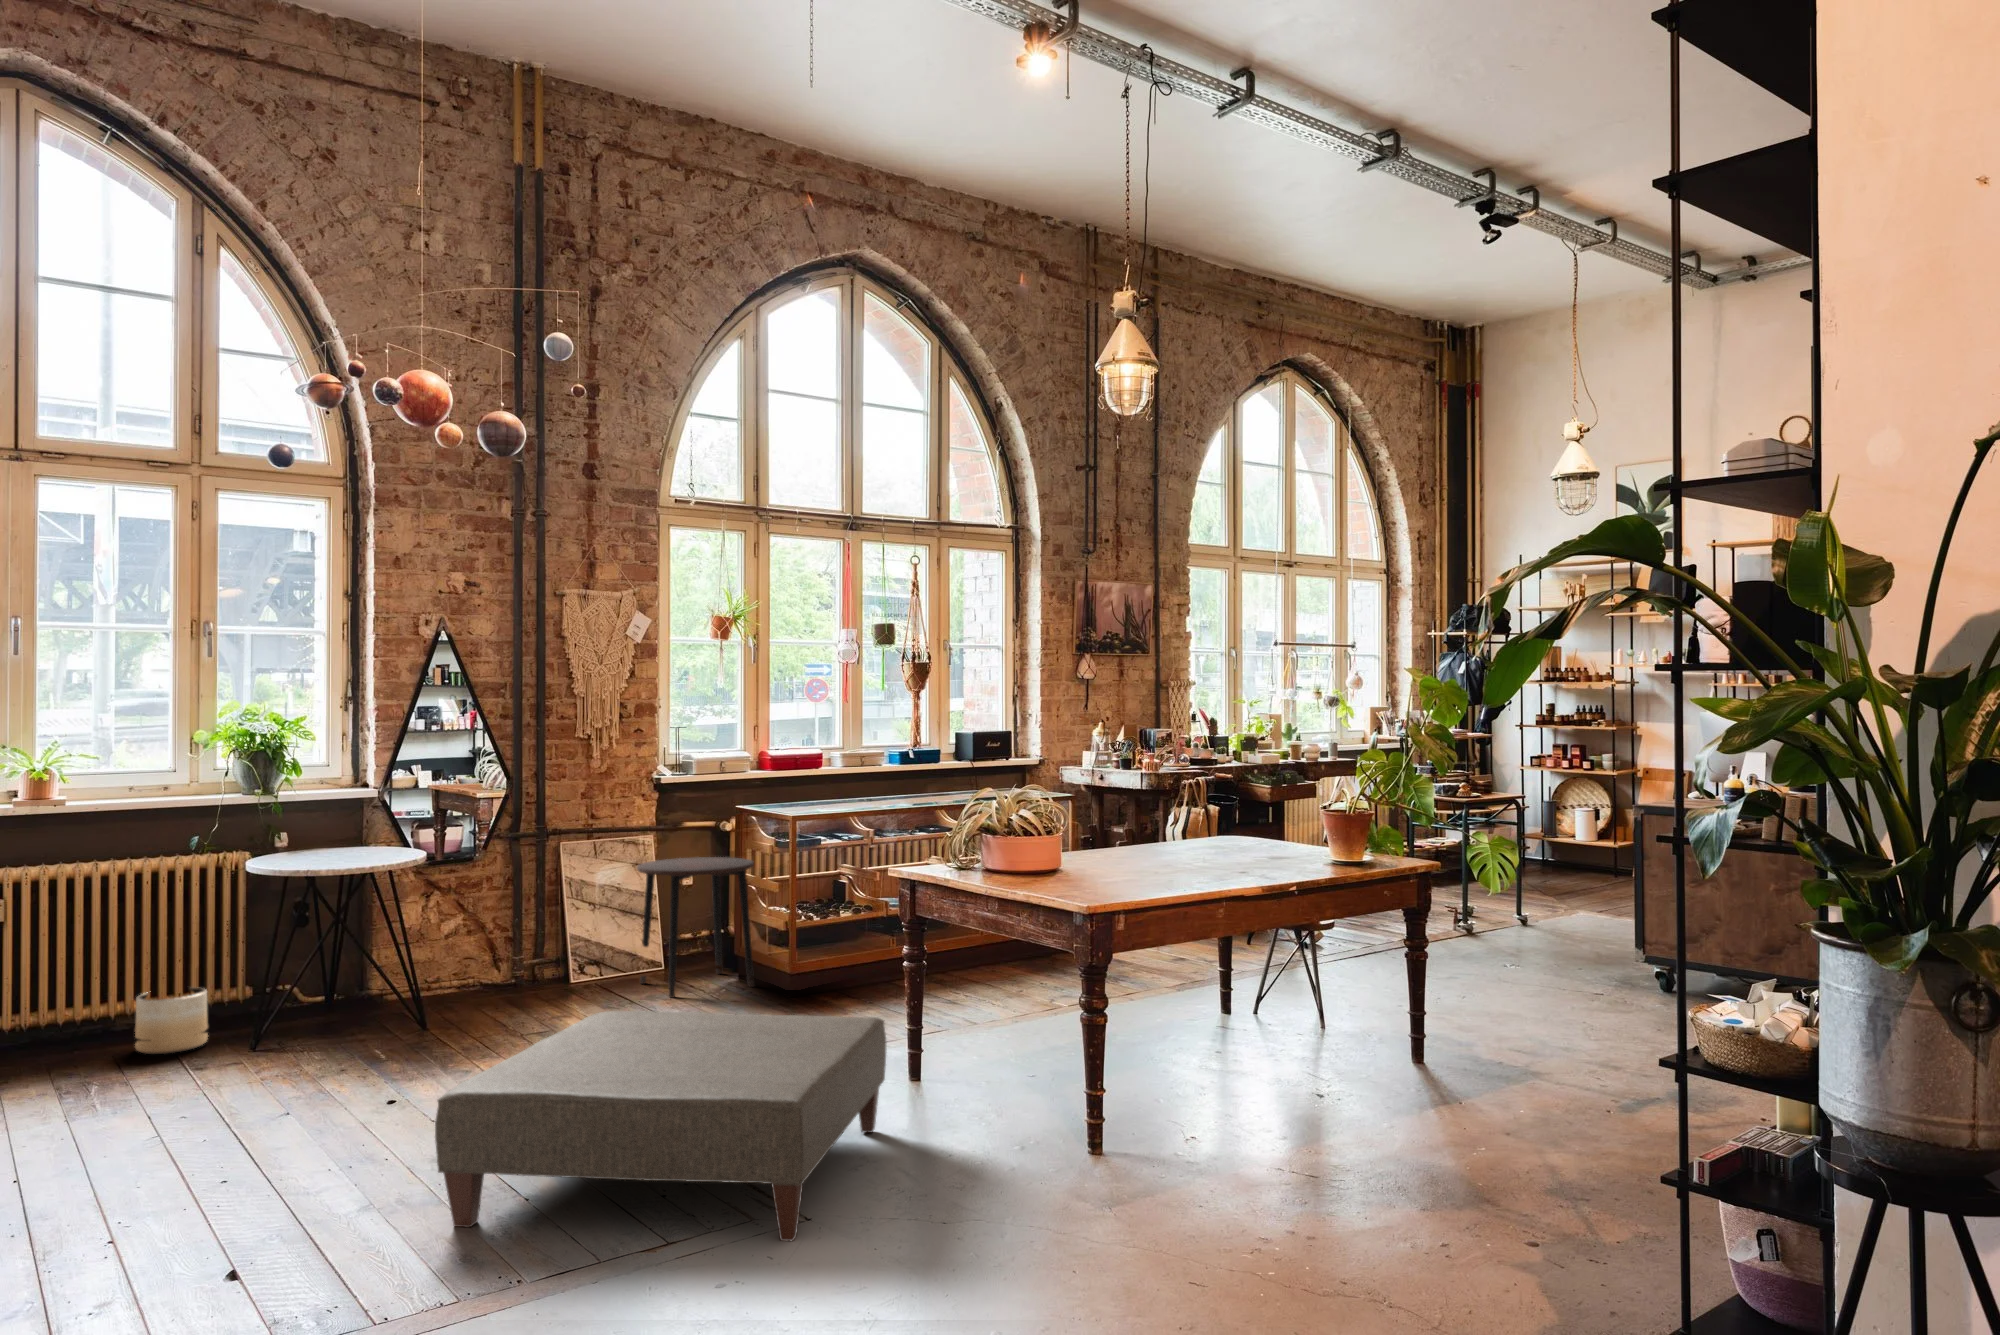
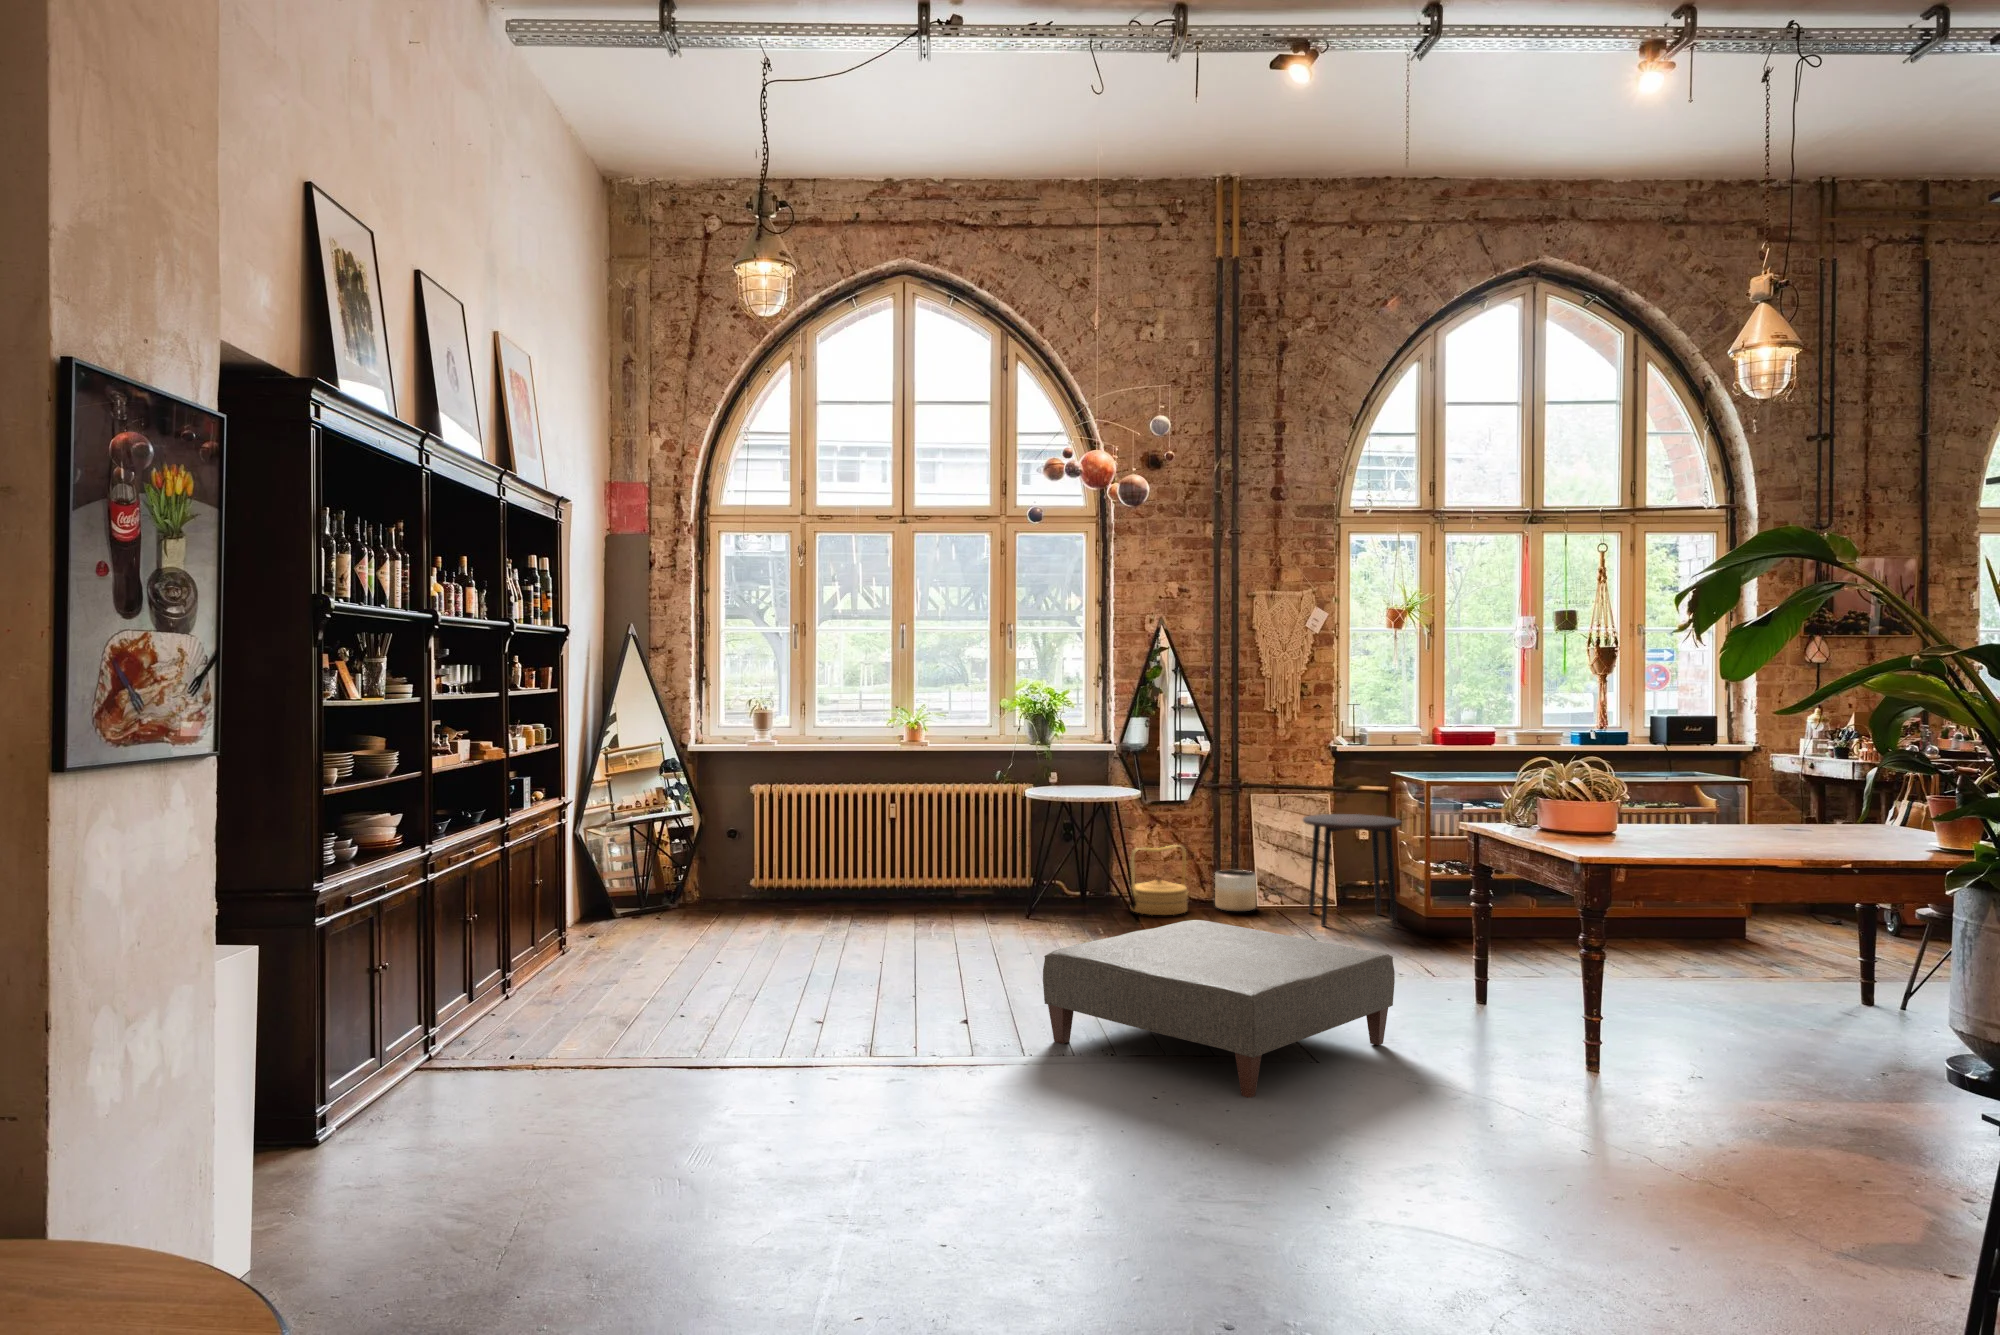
woven basket: none [403,917,488,1015] -> present [1131,845,1188,915]
planter: present [135,987,208,1054] -> present [1215,870,1256,912]

